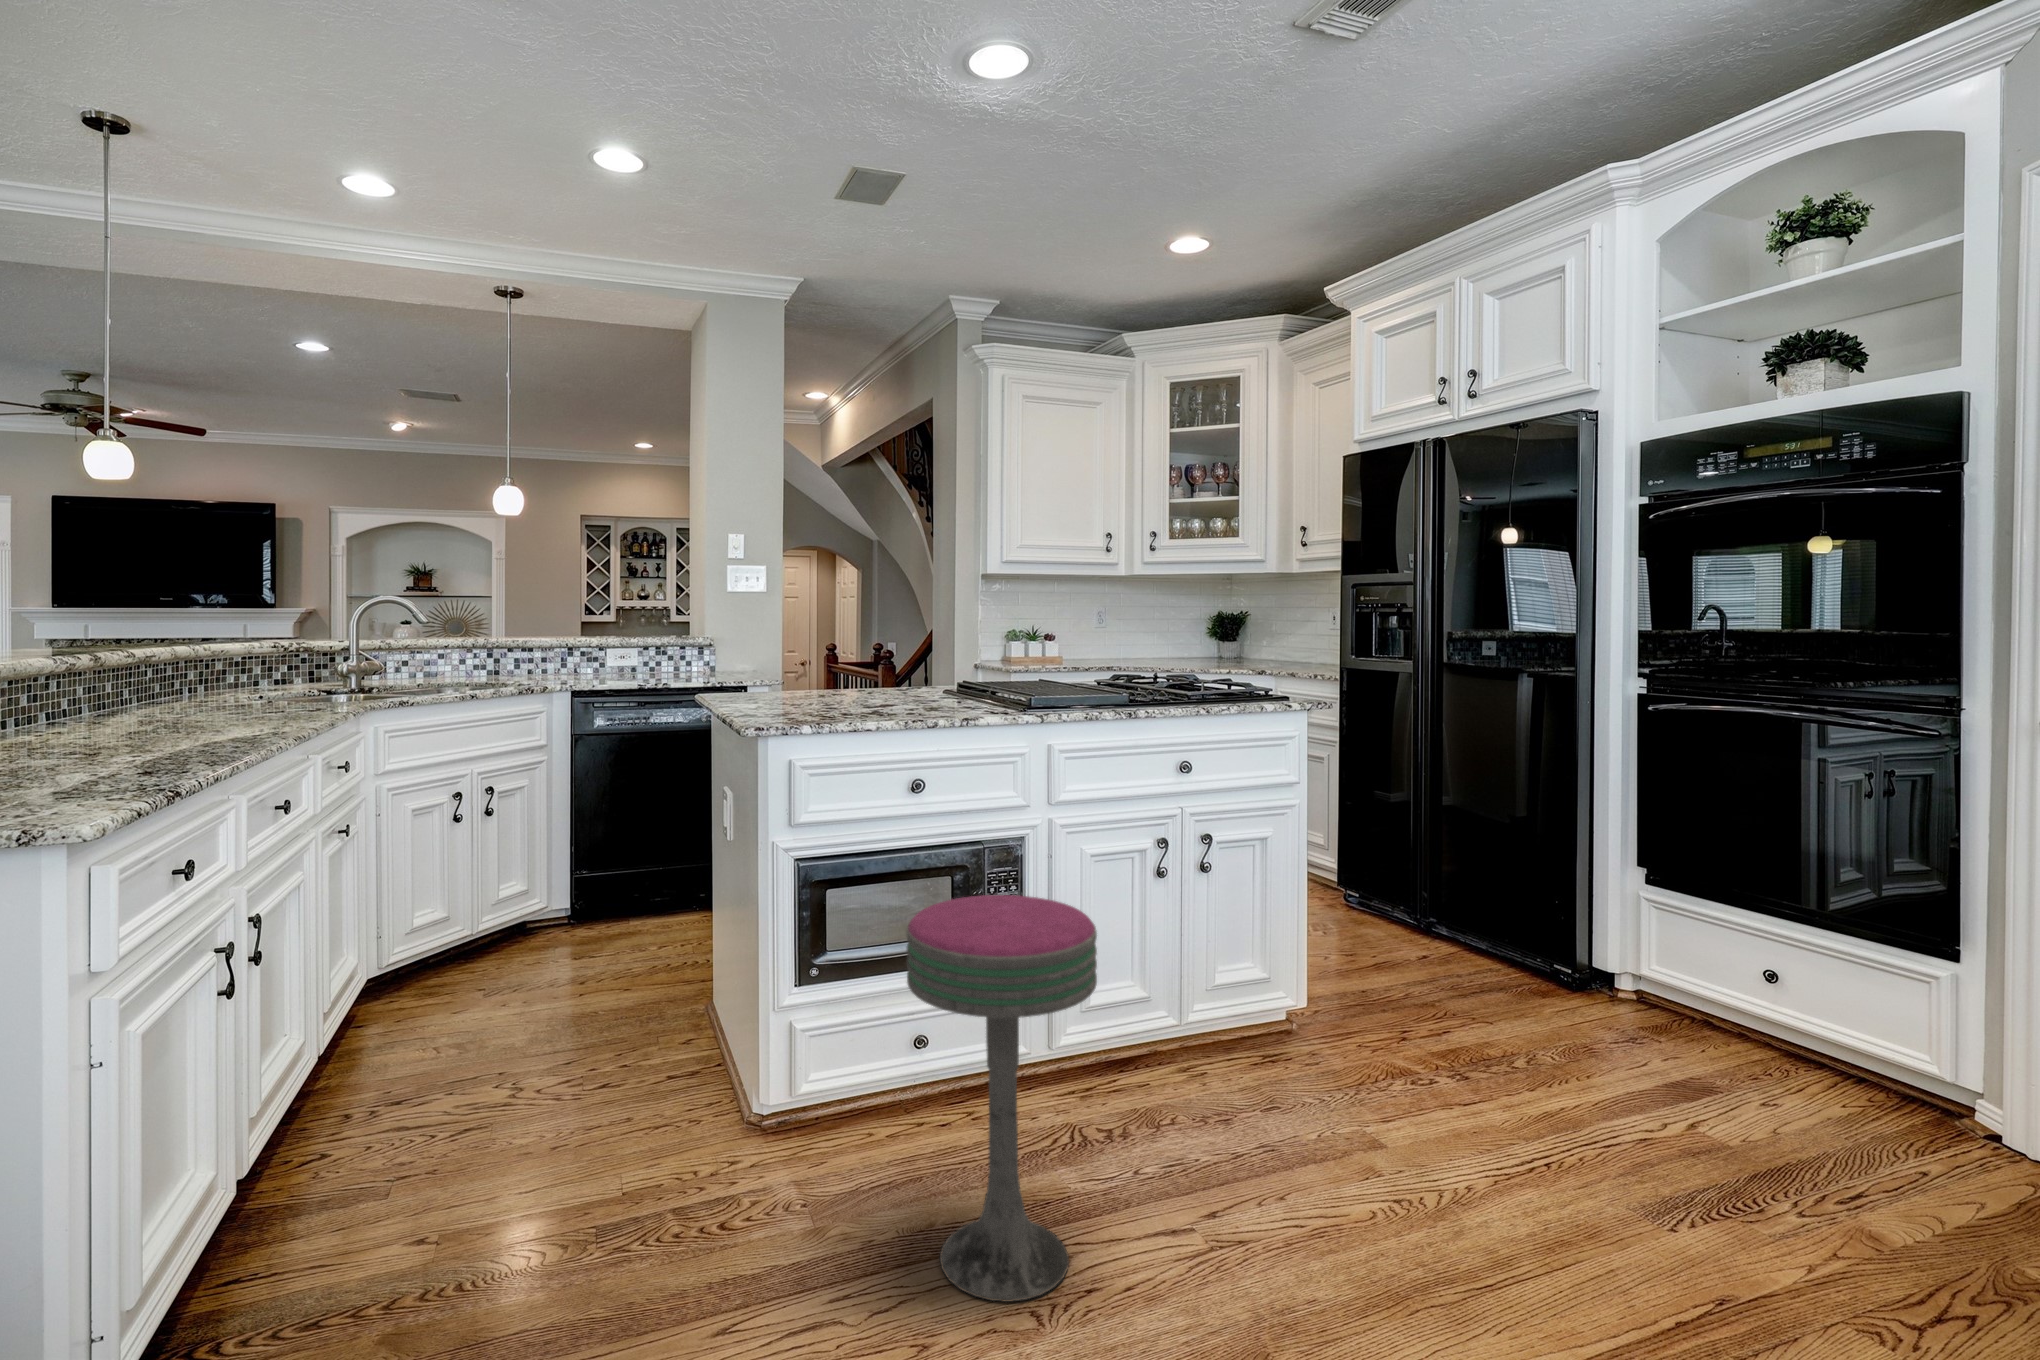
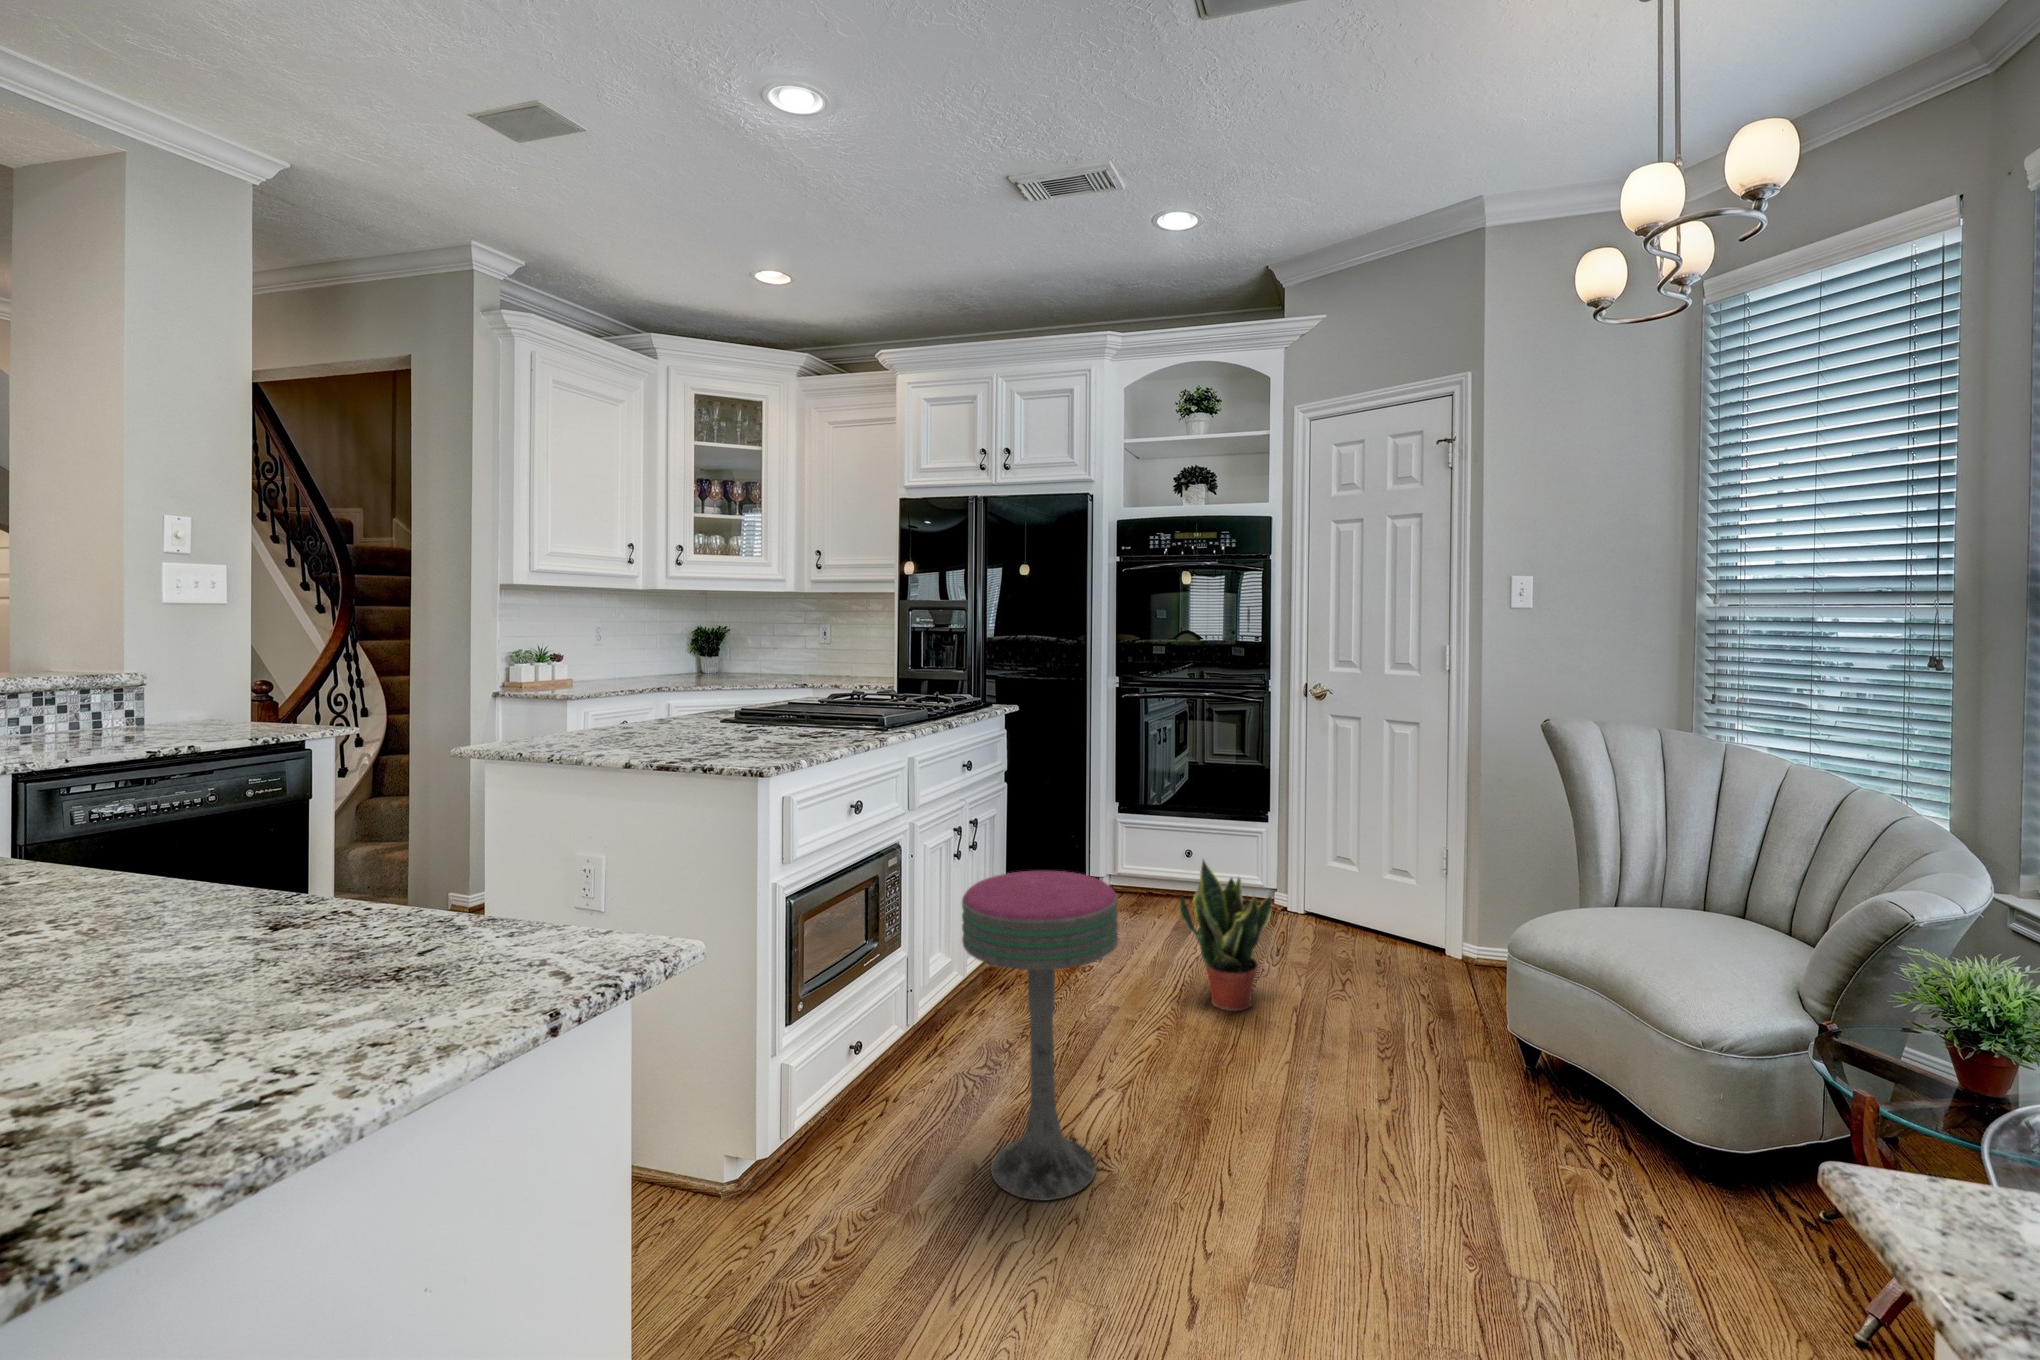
potted plant: none [1452,968,1645,1239] -> present [1180,861,1272,1011]

